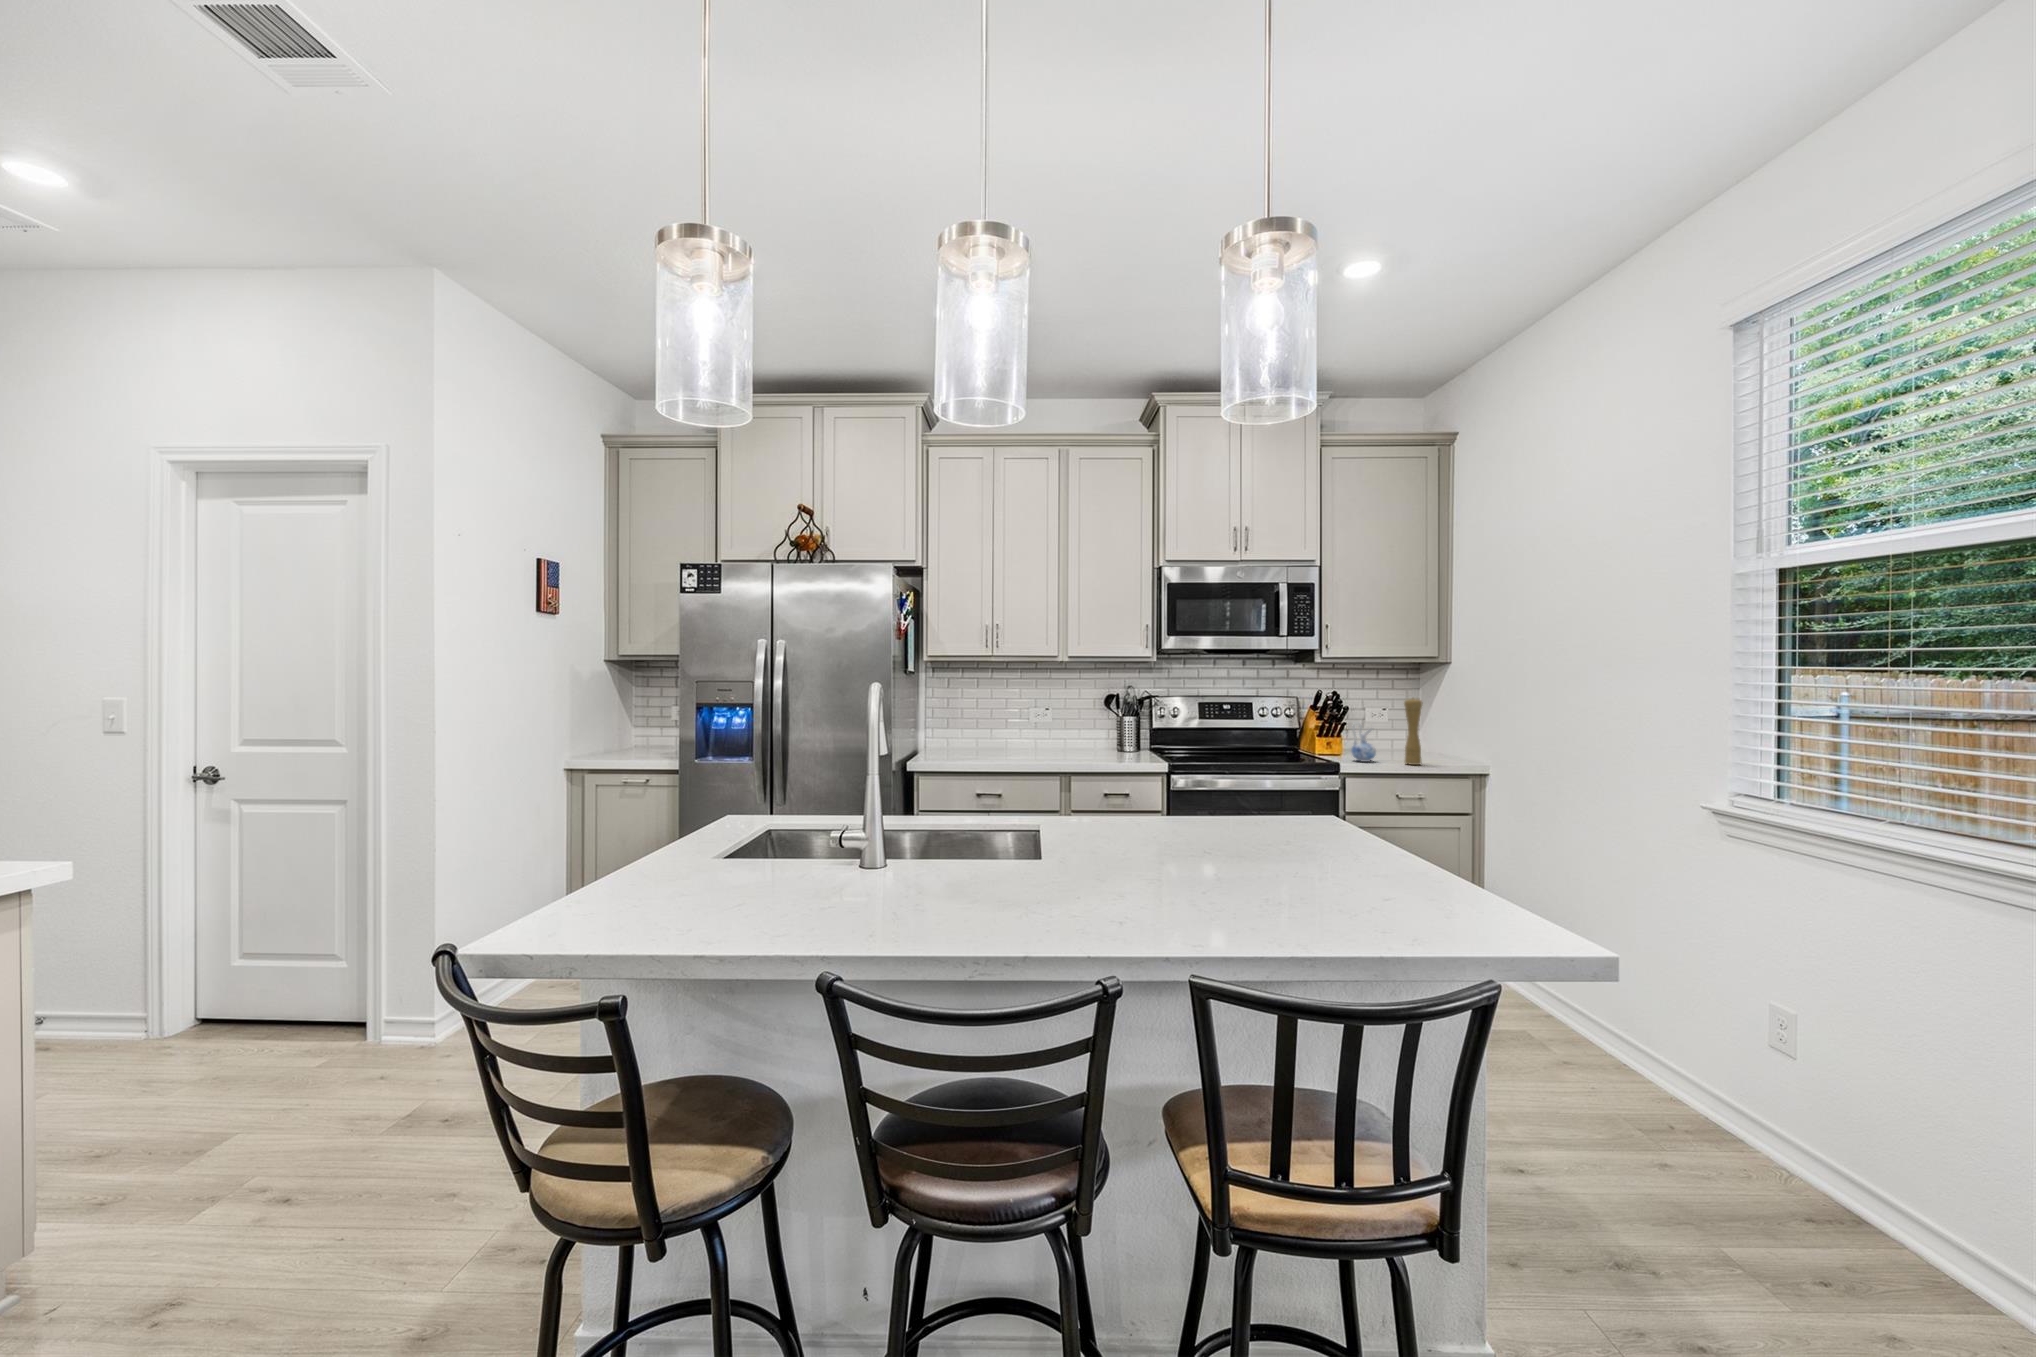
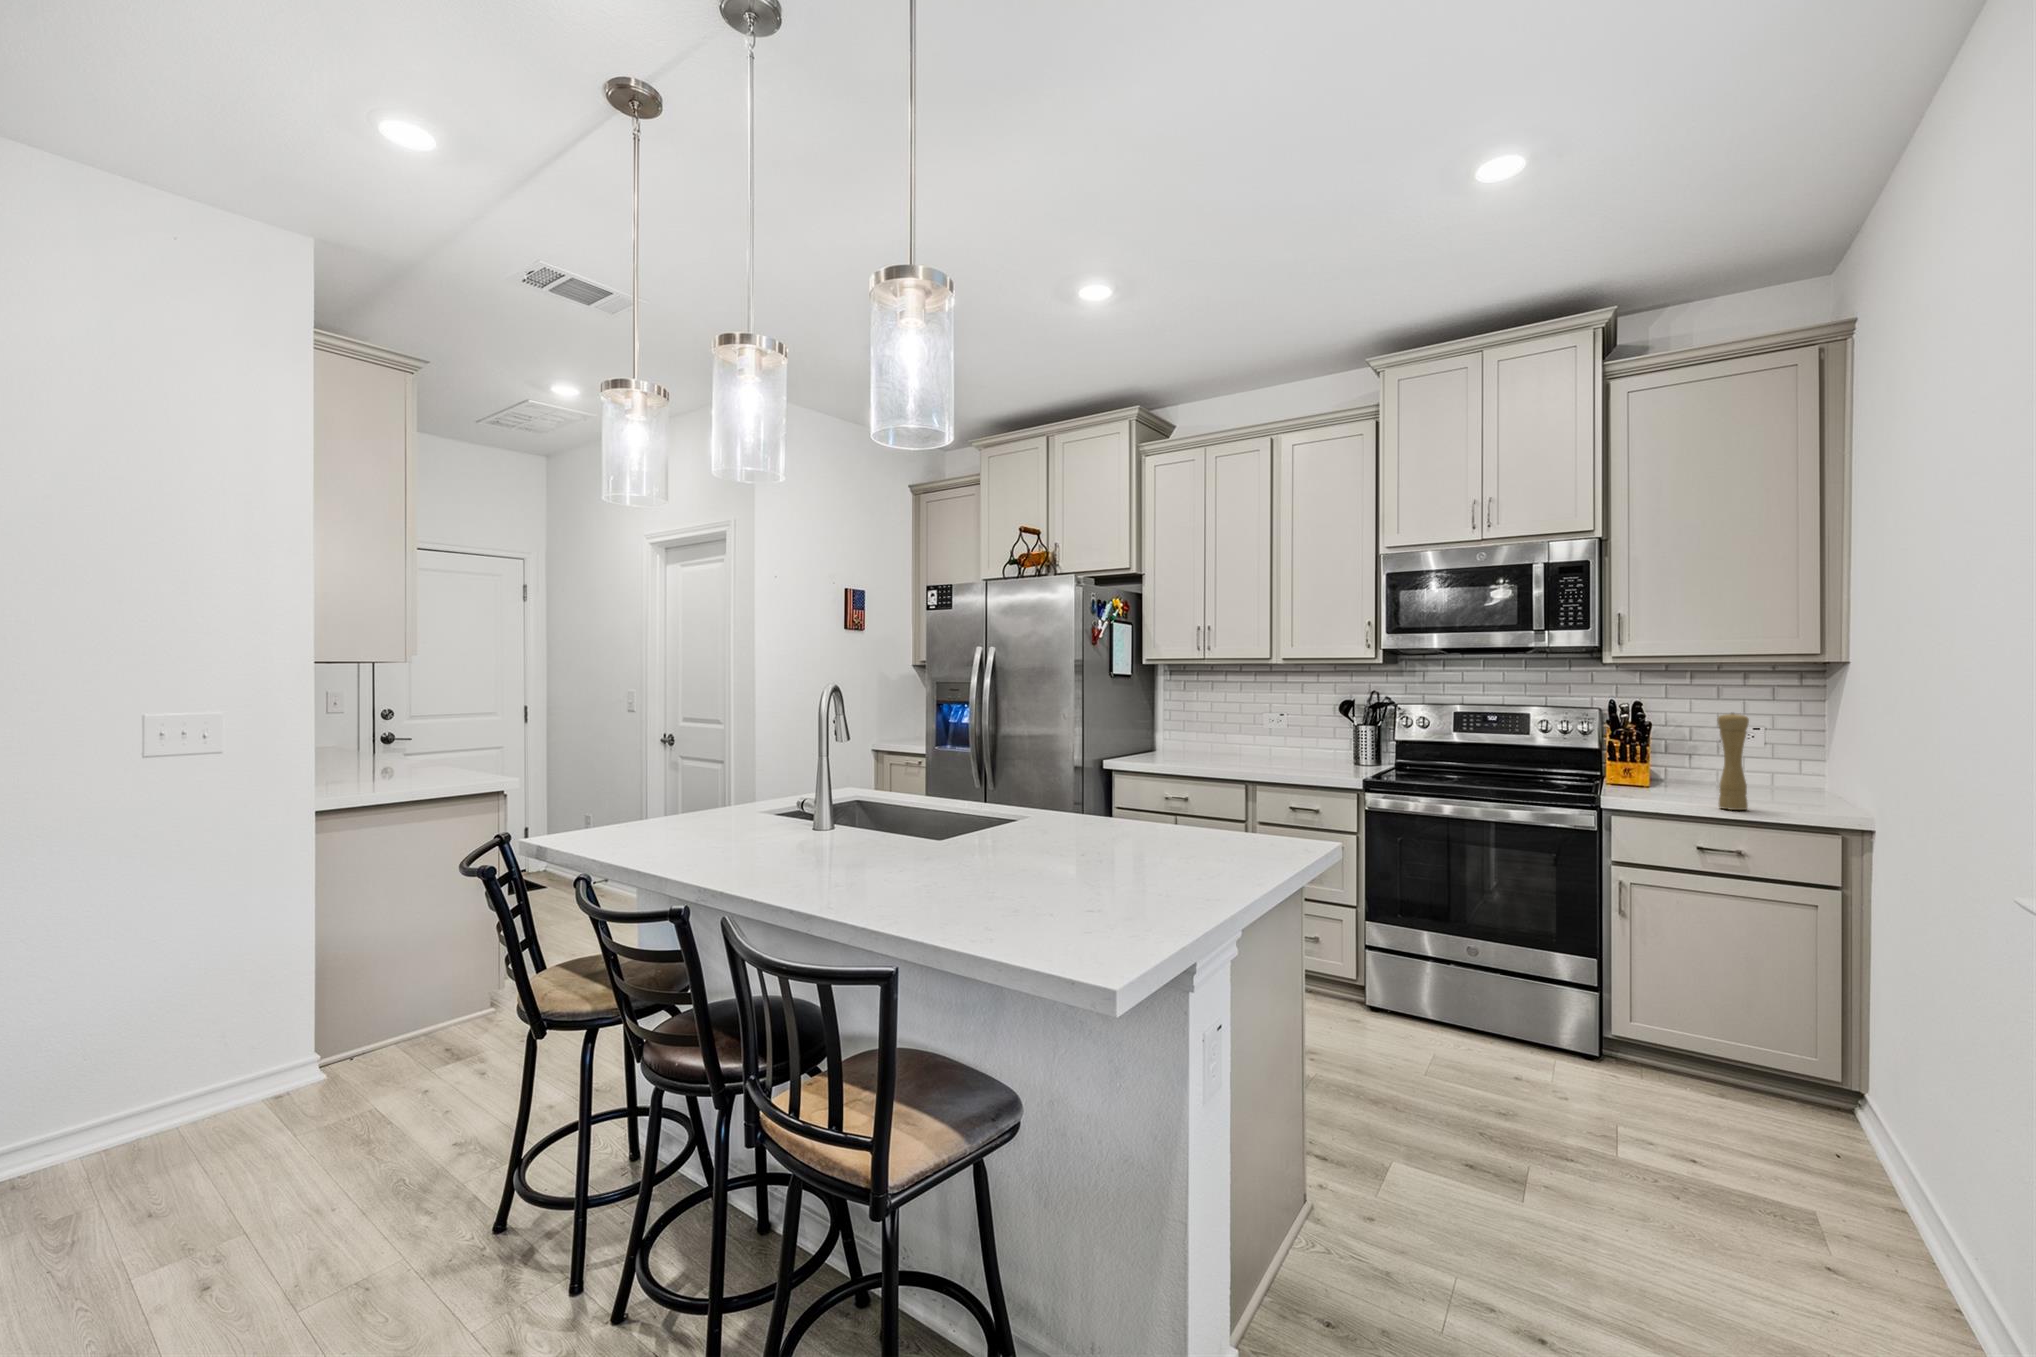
ceramic pitcher: present [1351,723,1376,761] -> none [1641,745,1681,800]

